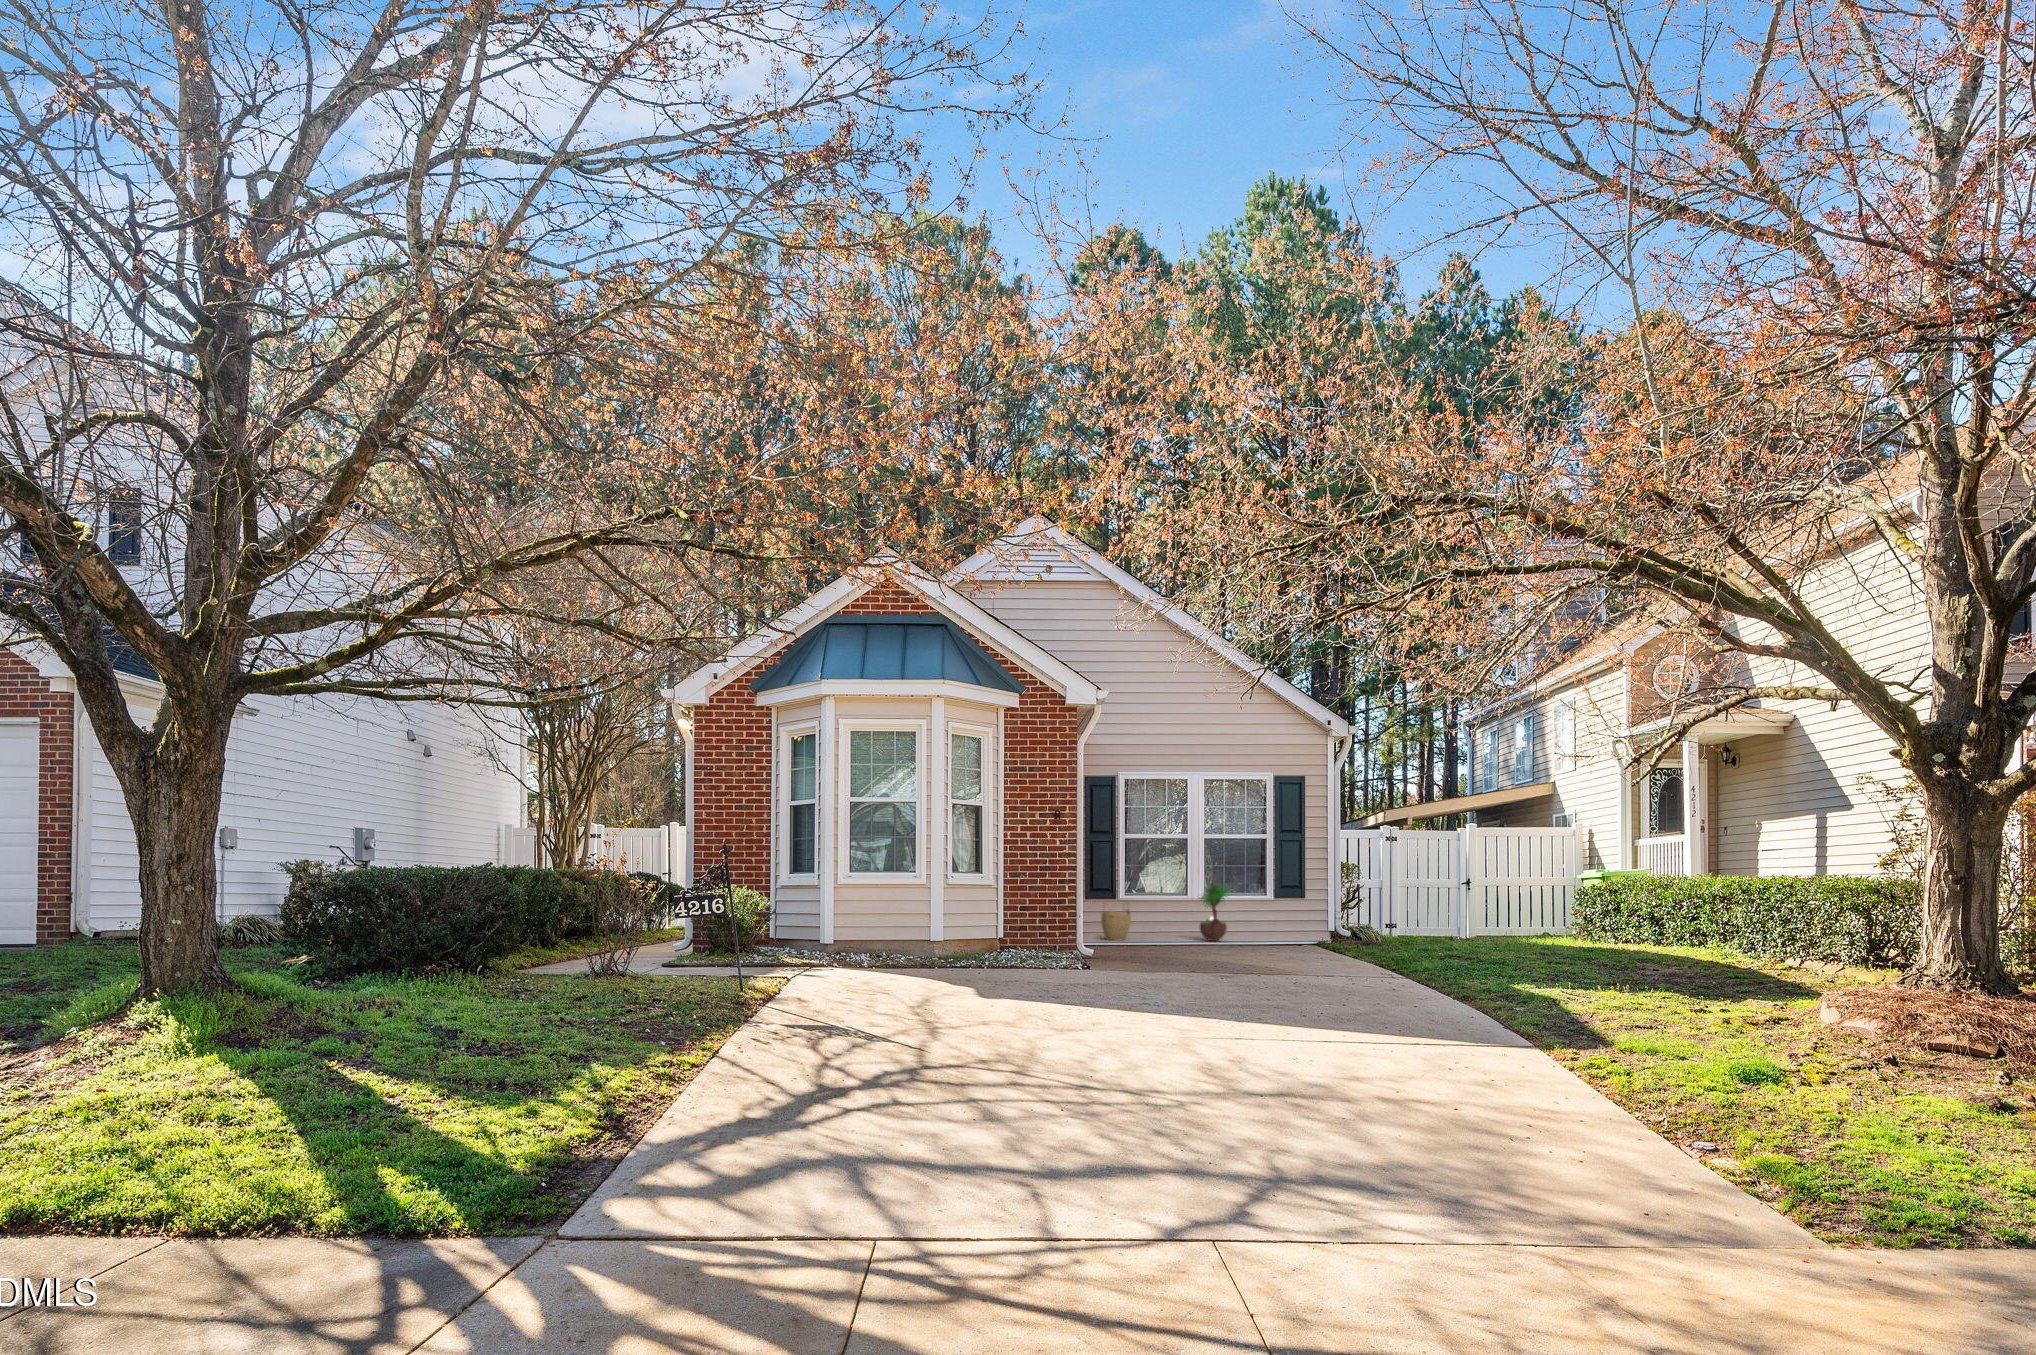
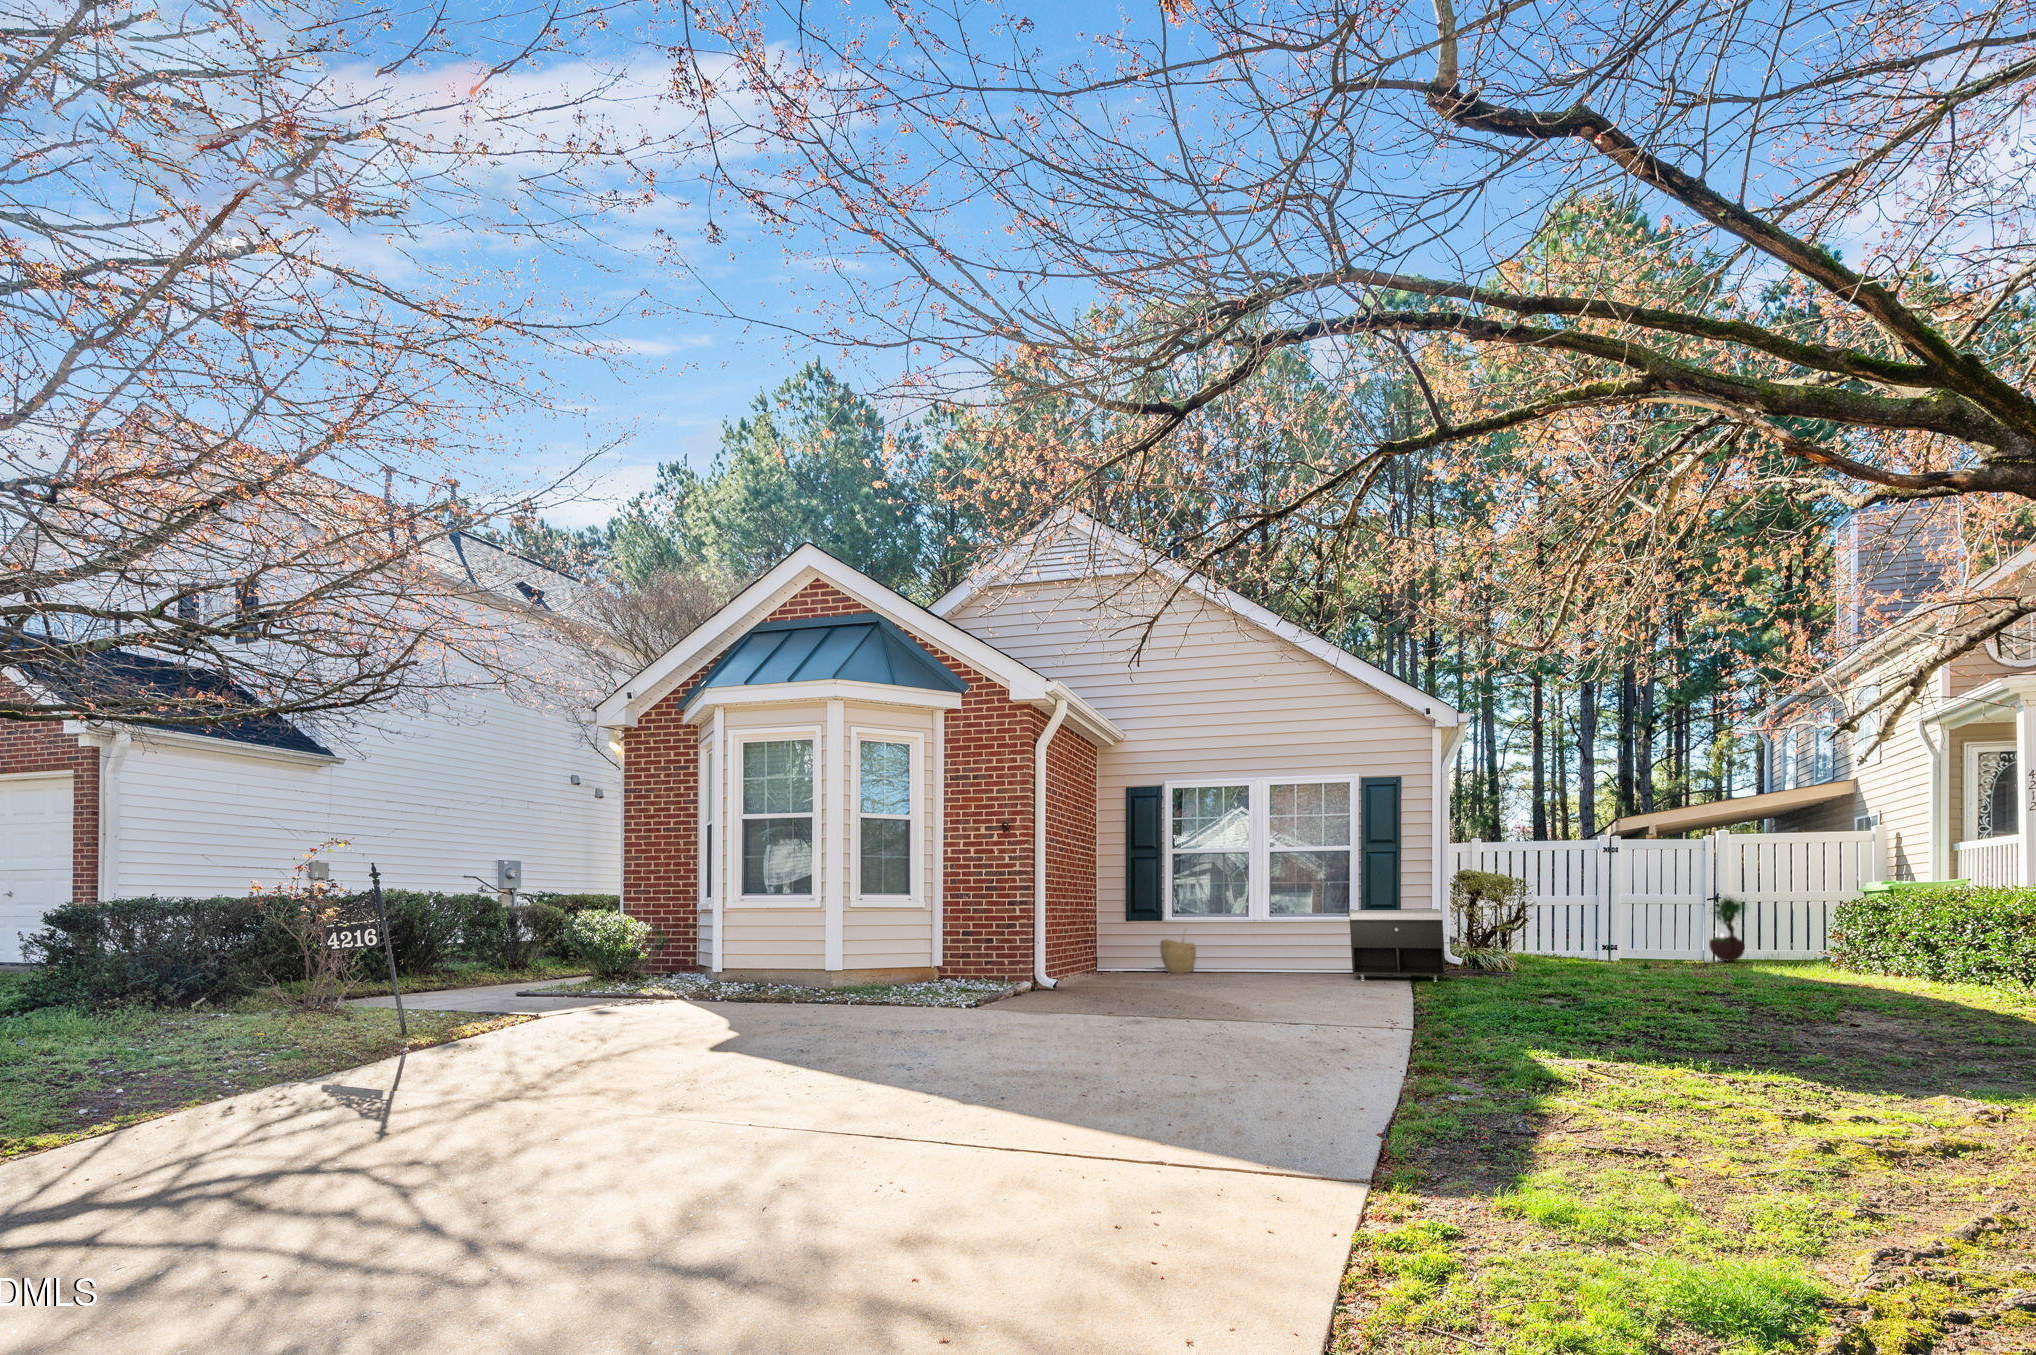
potted tree: present [1200,882,1230,941] -> present [1709,897,1748,961]
storage bench: none [1259,885,1340,944] -> present [1349,909,1446,982]

